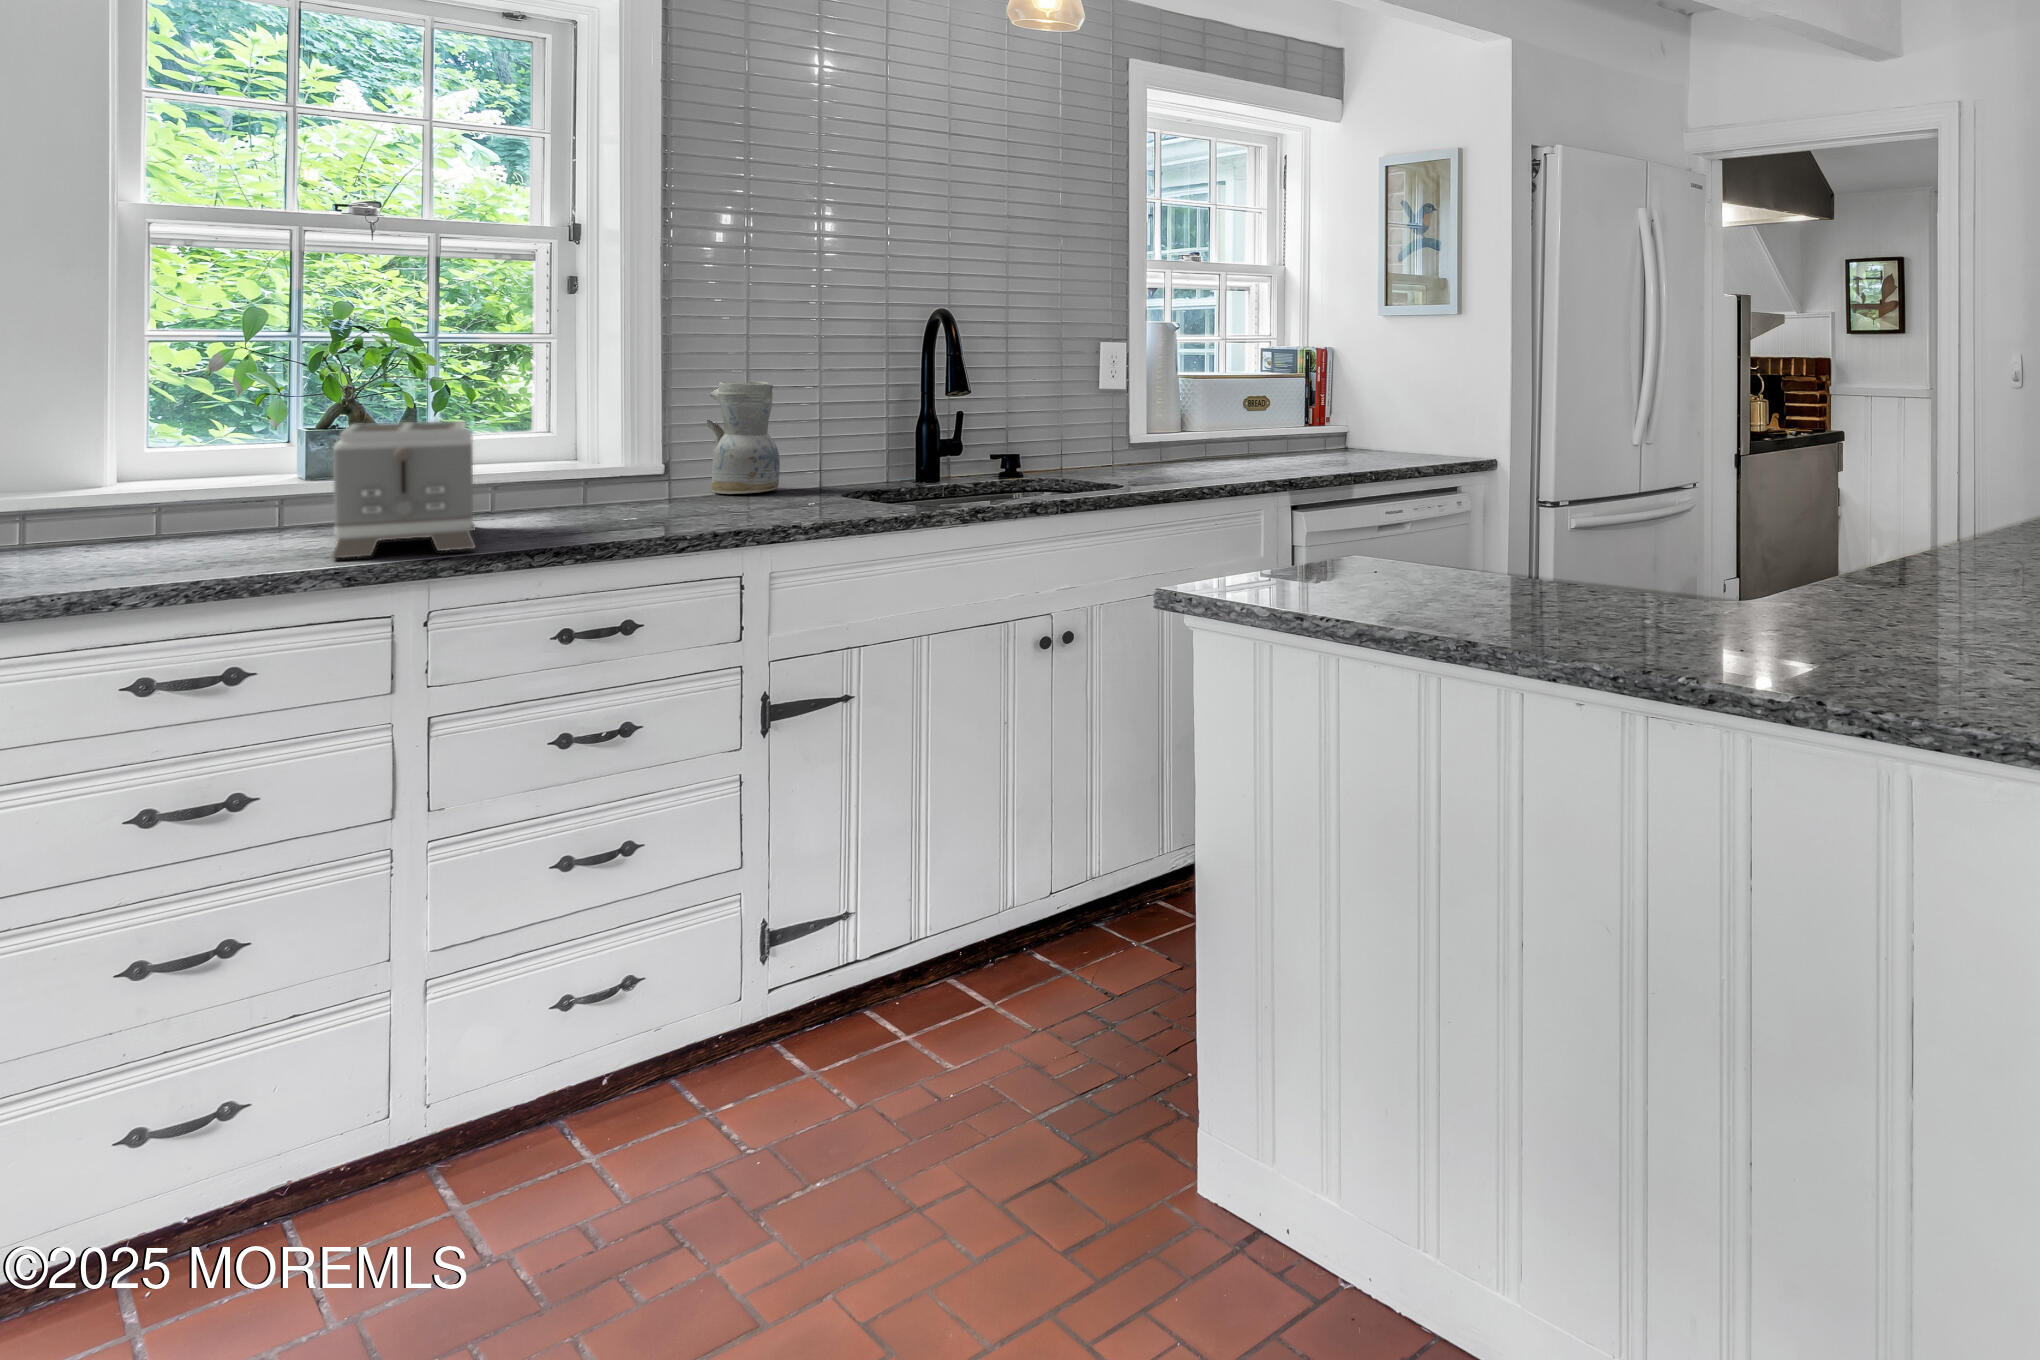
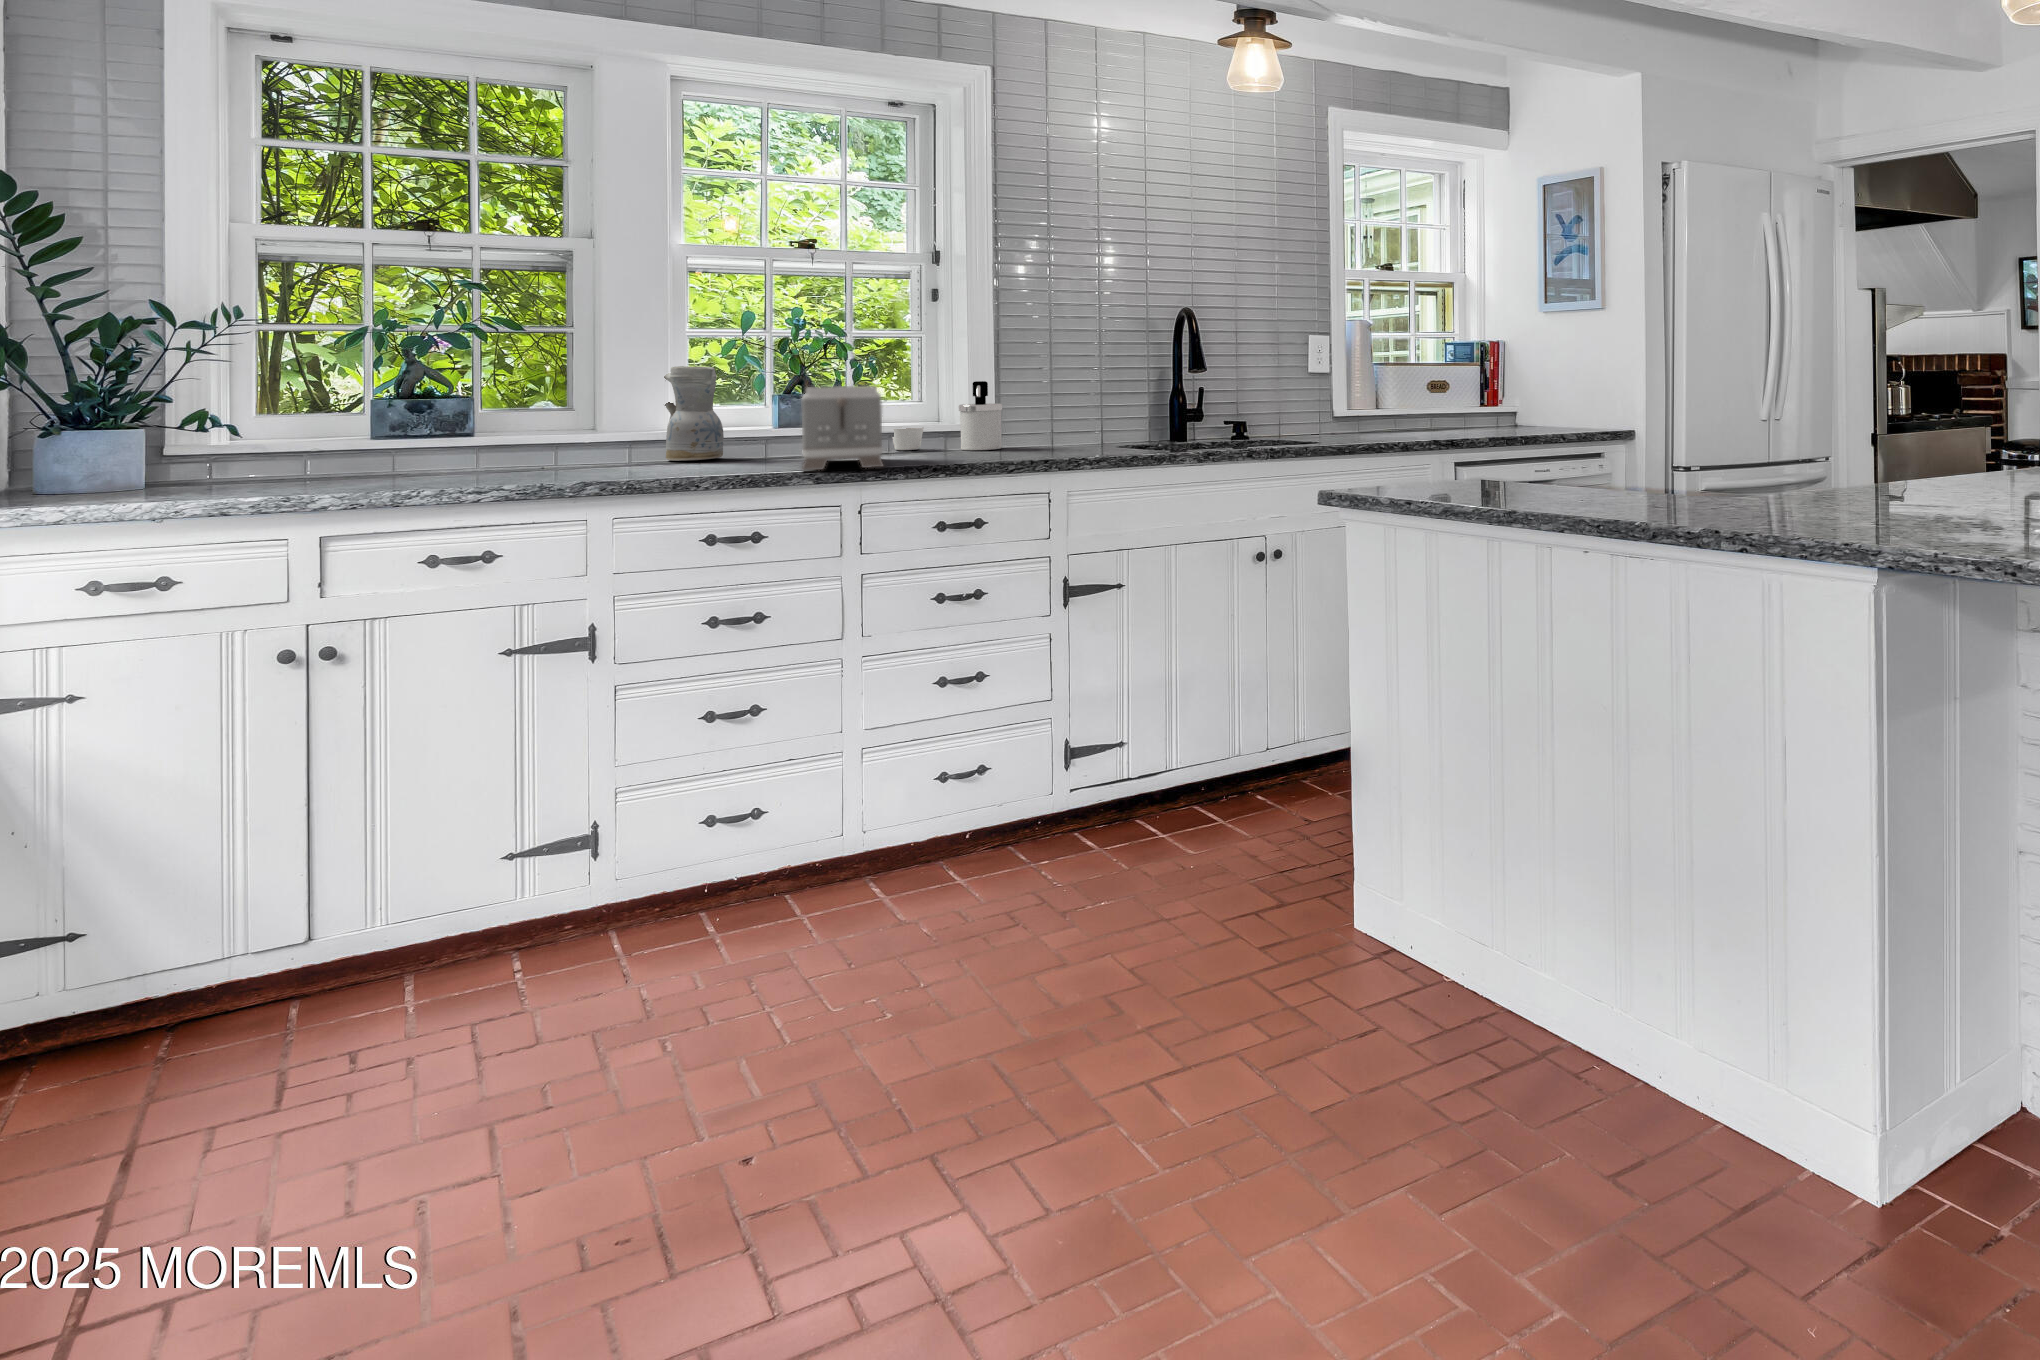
ceramic pitcher: present [707,381,780,494] -> present [664,366,724,461]
soap dispenser: none [604,409,671,506] -> present [959,381,1002,450]
candle: none [496,473,548,507] -> present [892,427,923,450]

